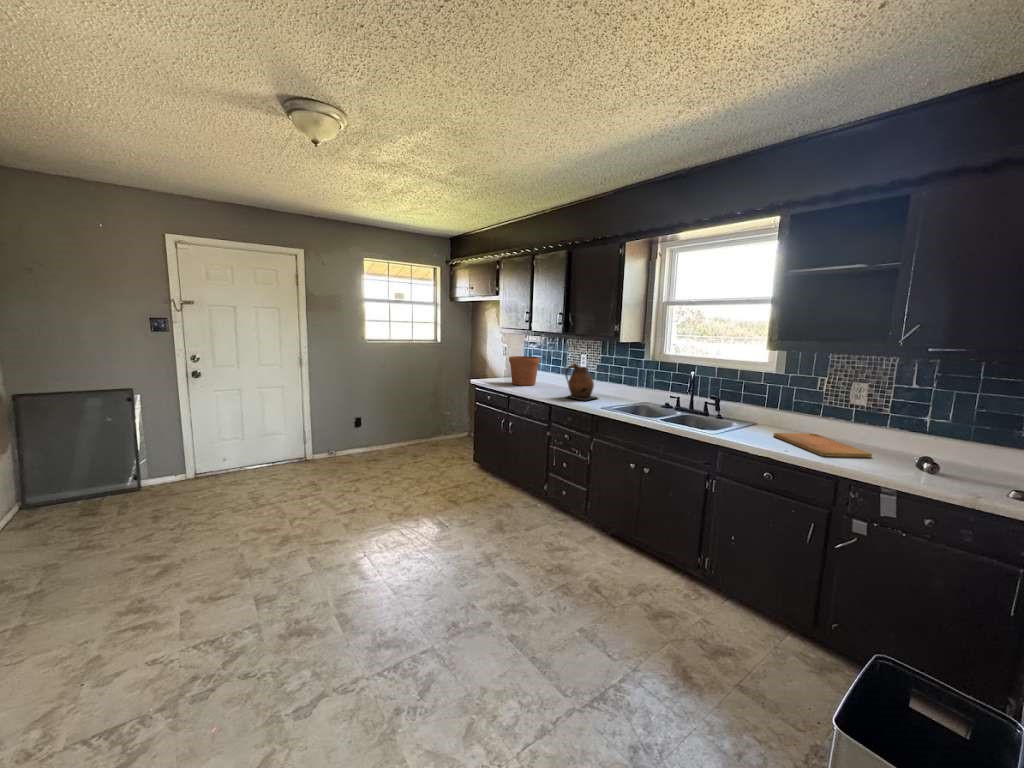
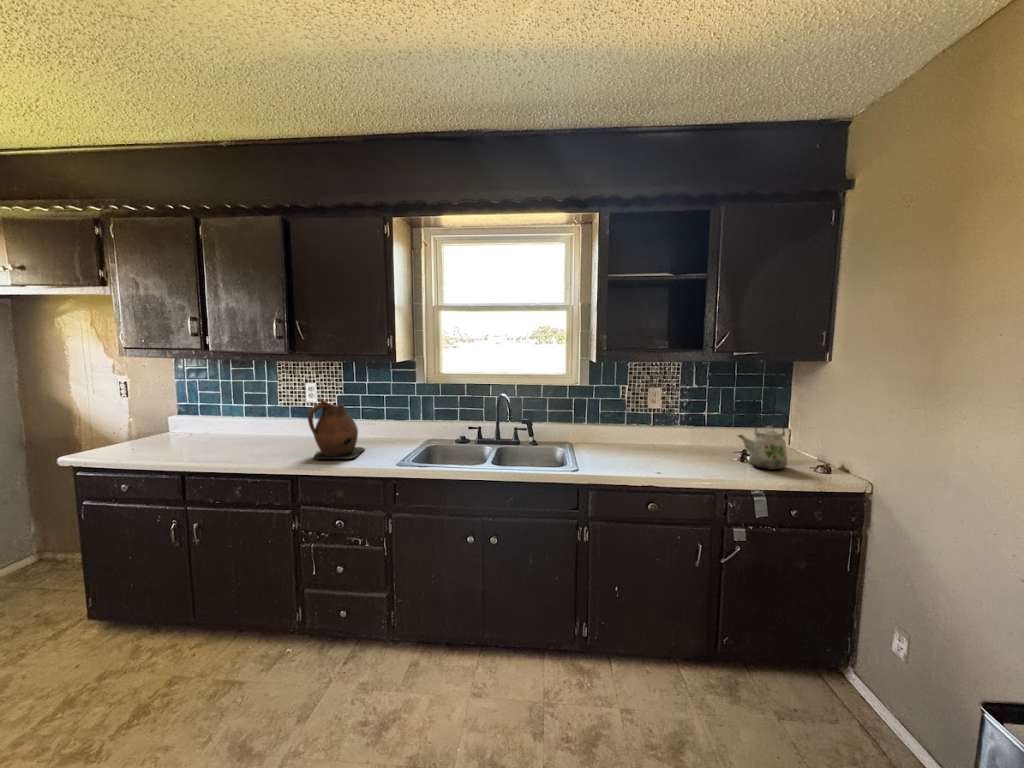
flower pot: present [509,356,540,386] -> none [163,396,231,452]
kettle: none [921,416,1001,484] -> present [738,411,789,470]
cutting board: present [774,433,872,457] -> none [607,445,697,472]

